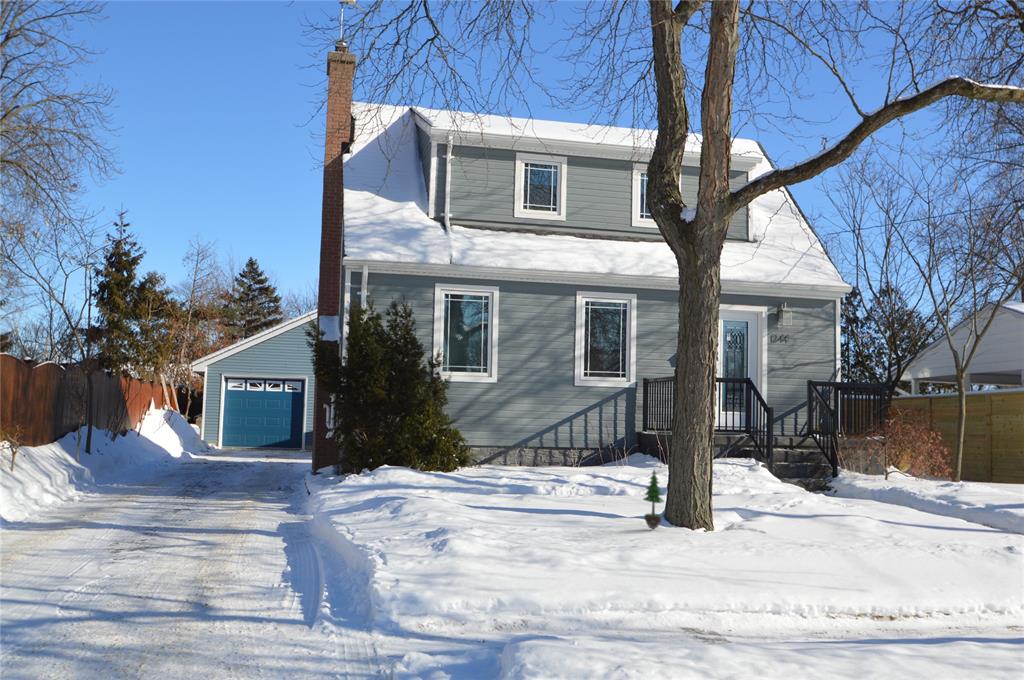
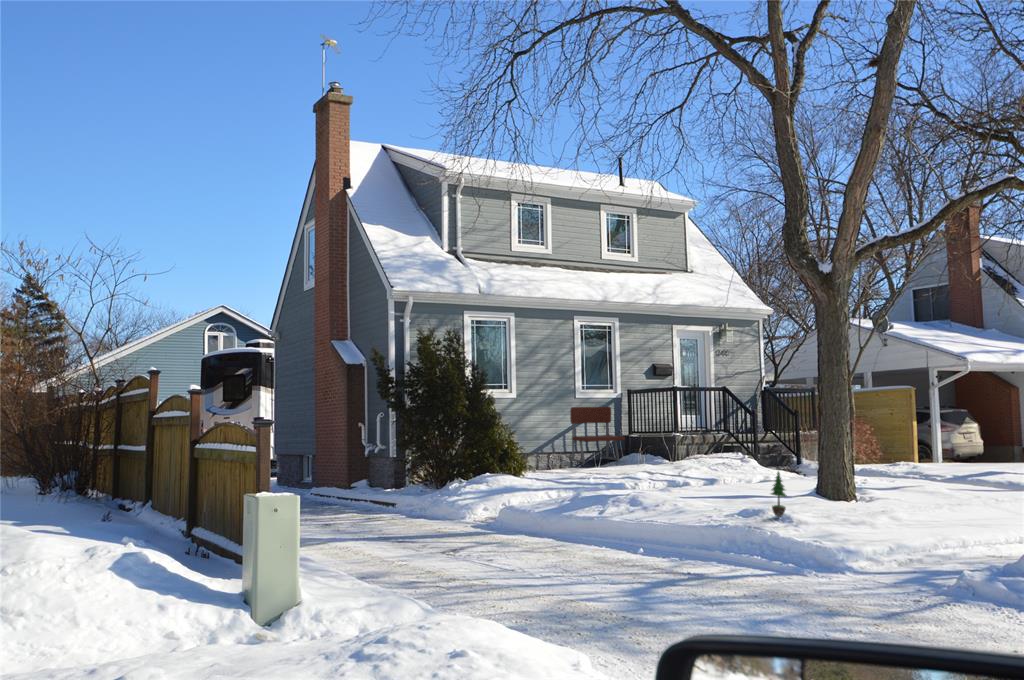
bench: none [564,397,627,463] -> present [570,407,625,463]

